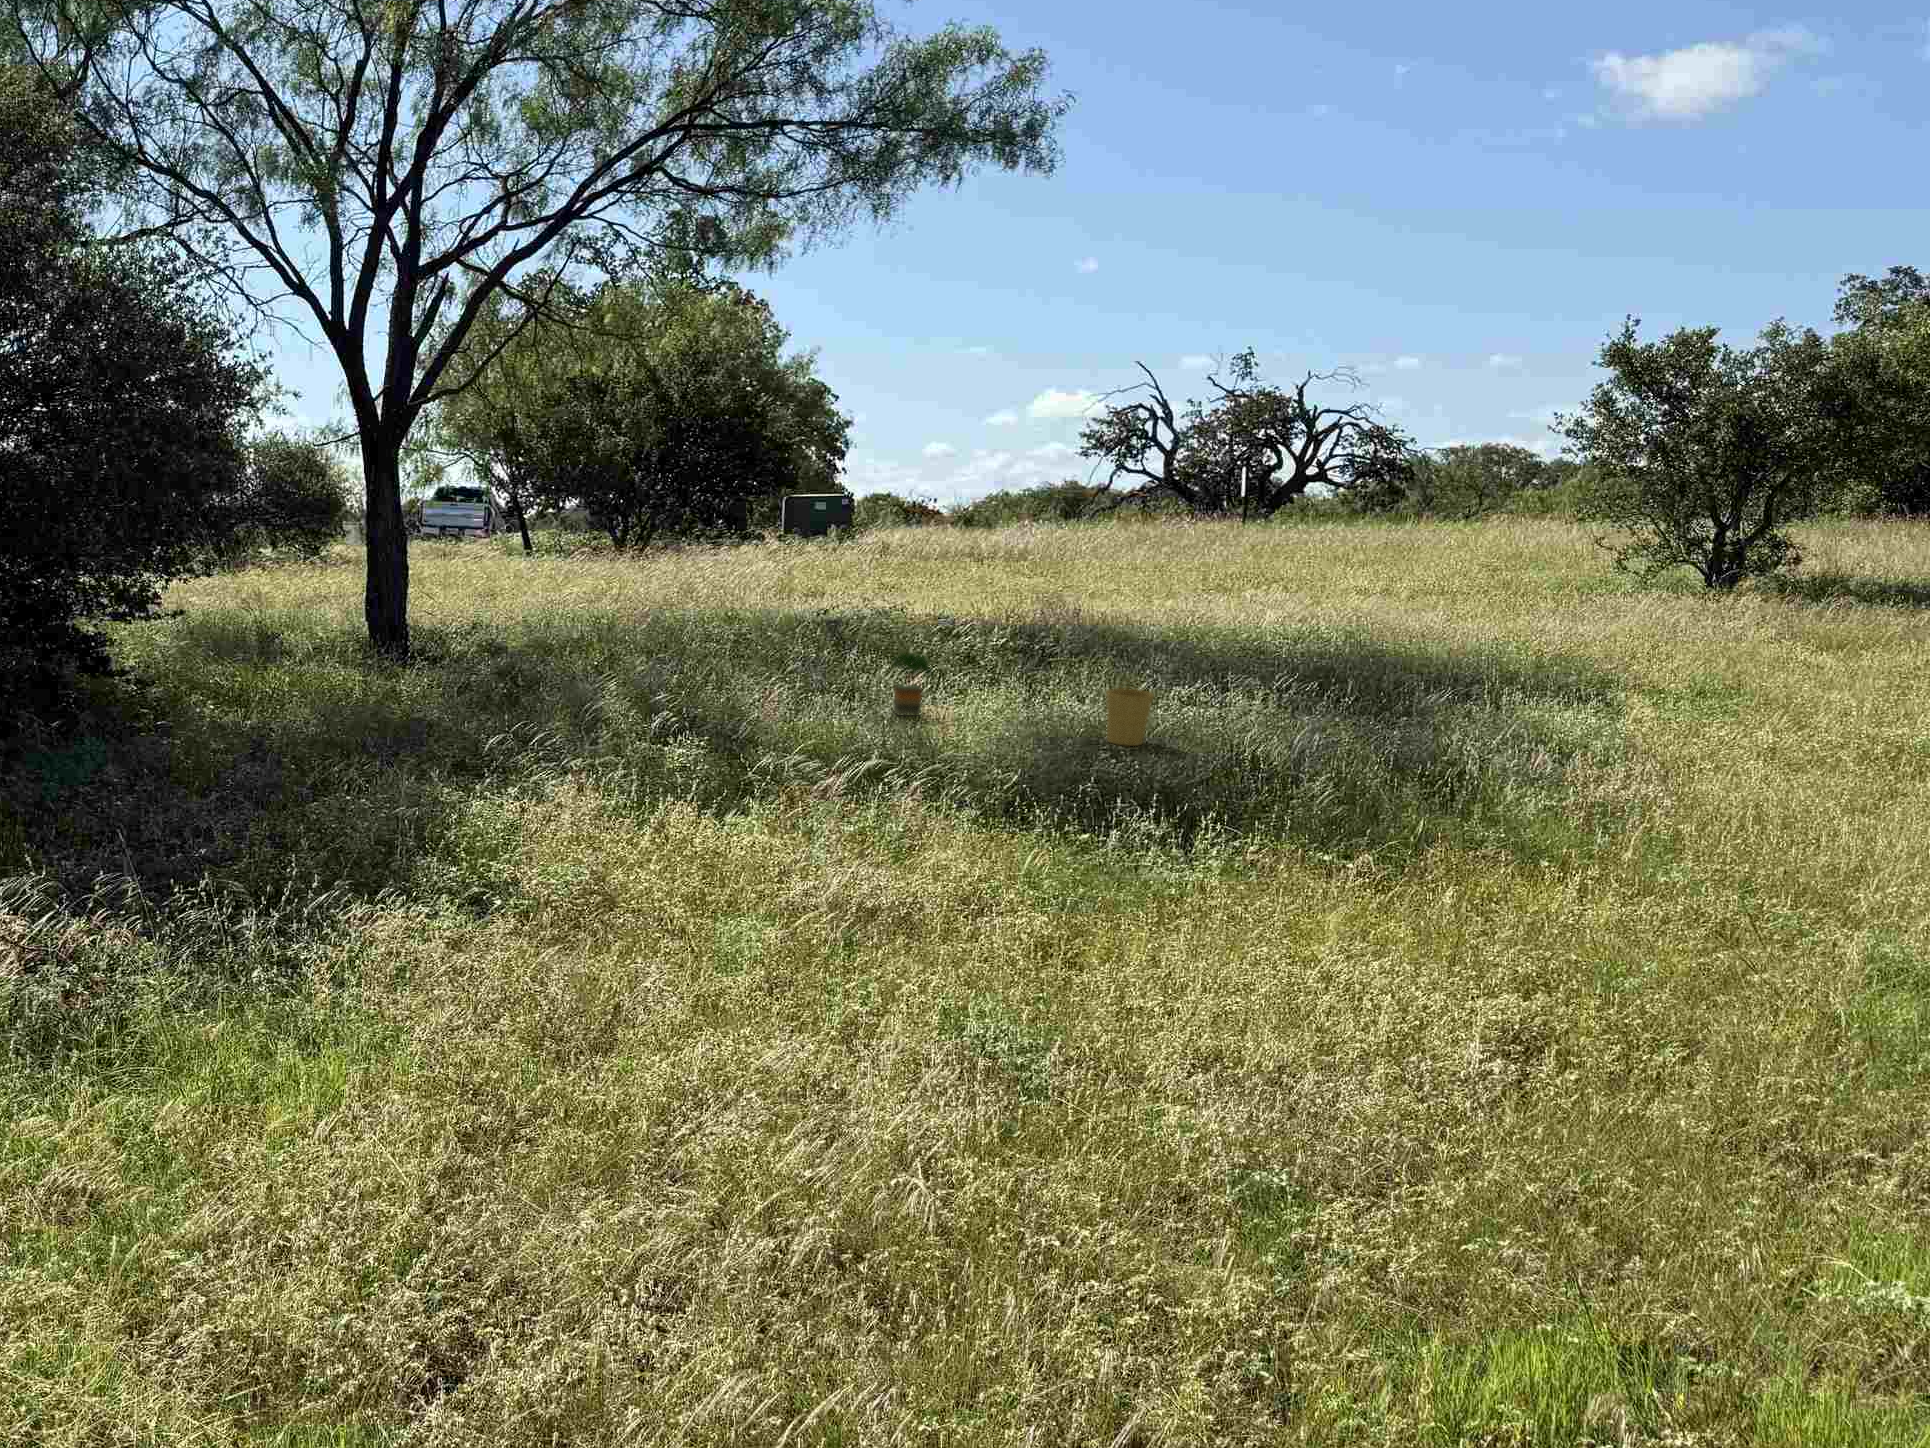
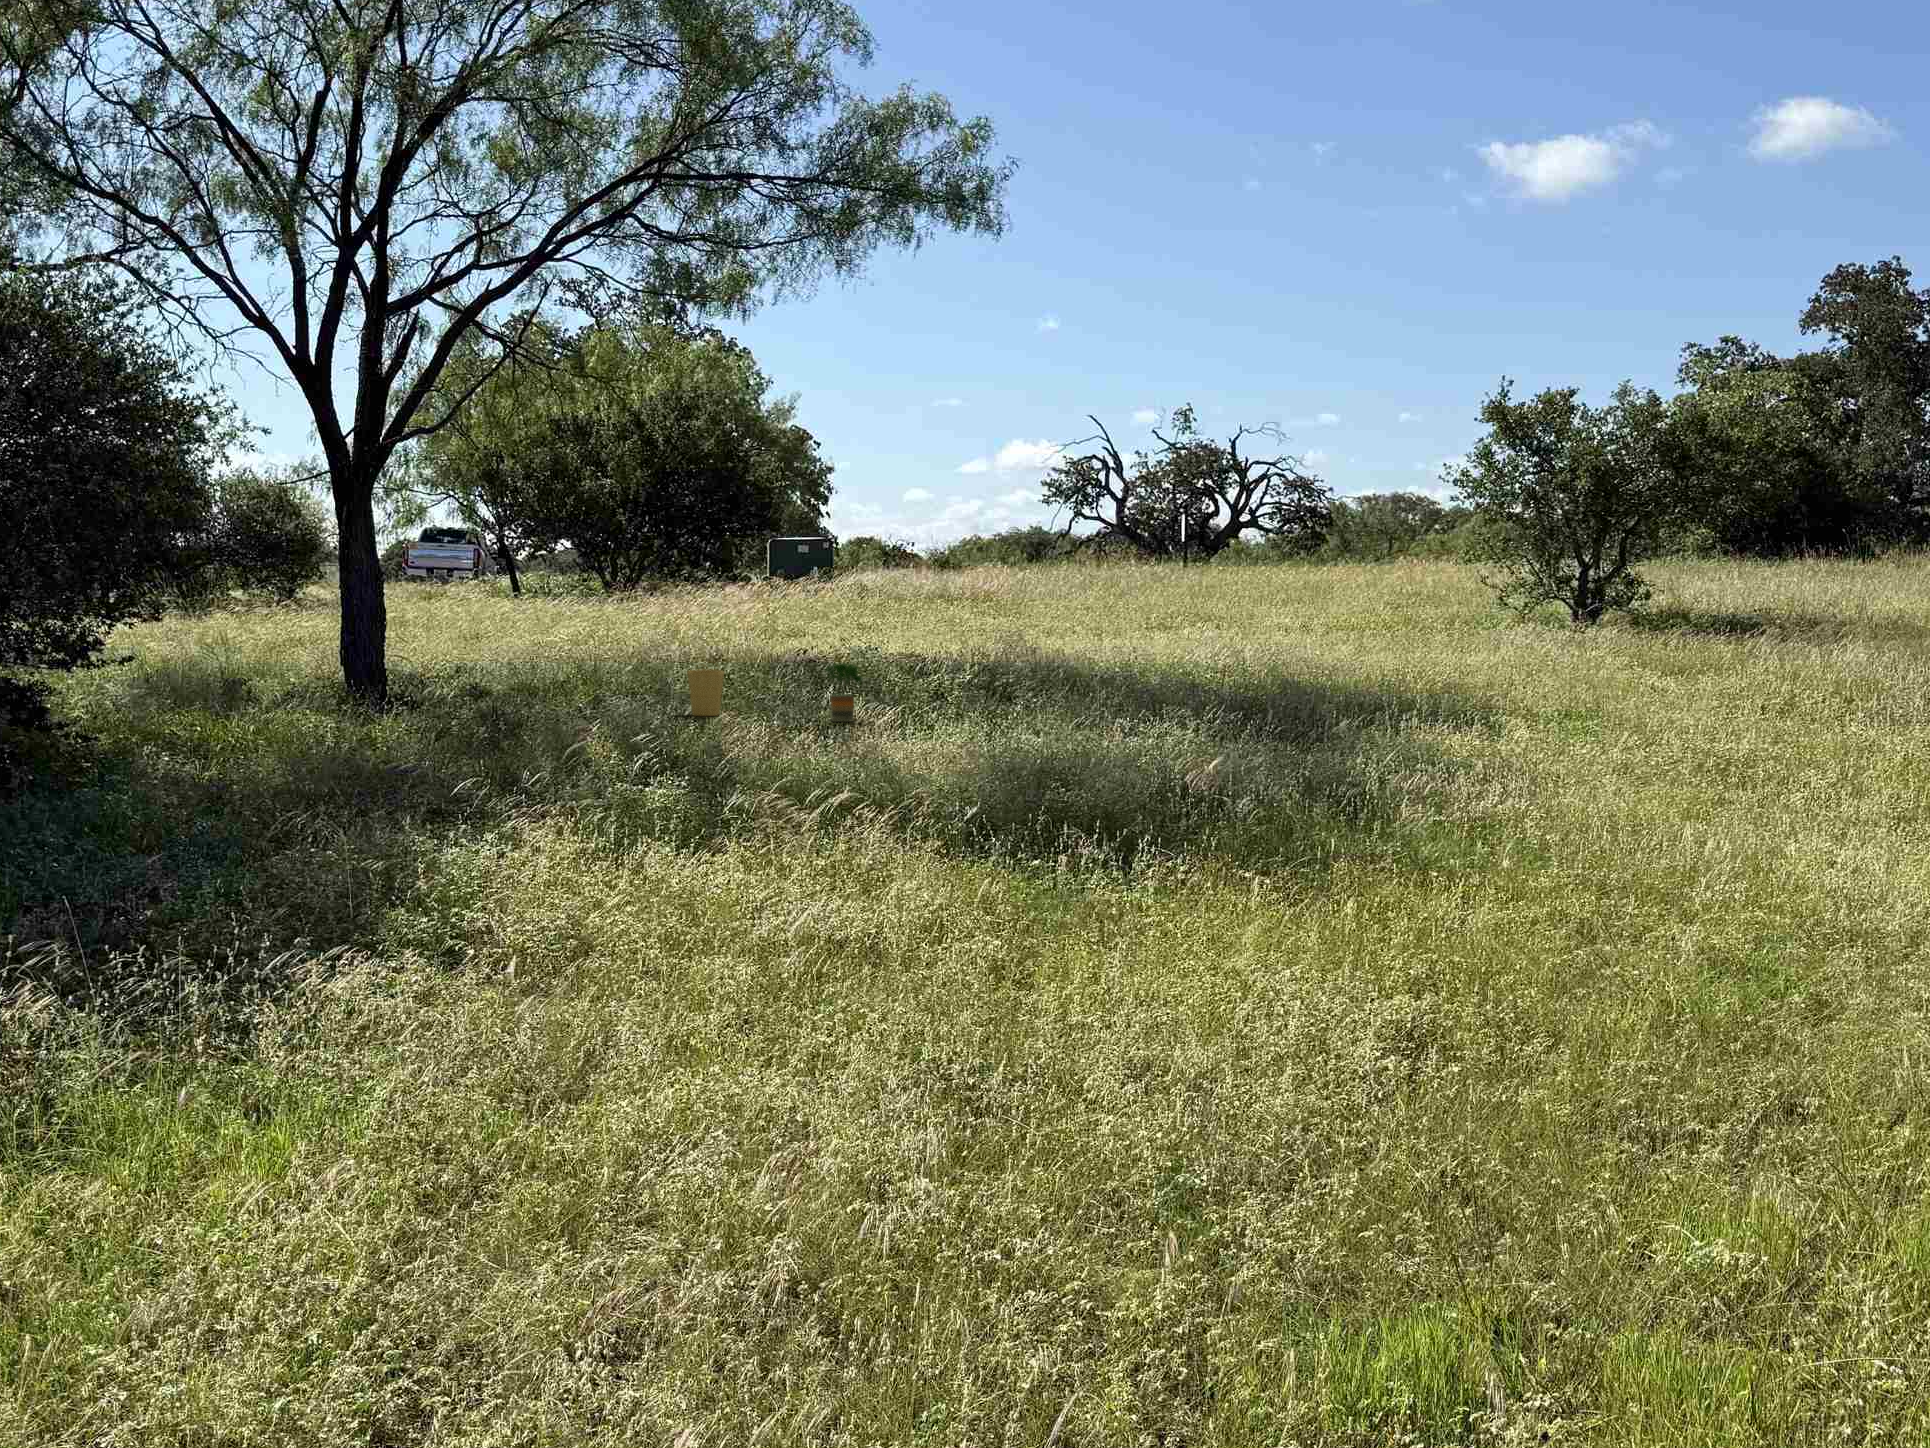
basket: present [1106,680,1153,746] -> present [687,665,724,716]

